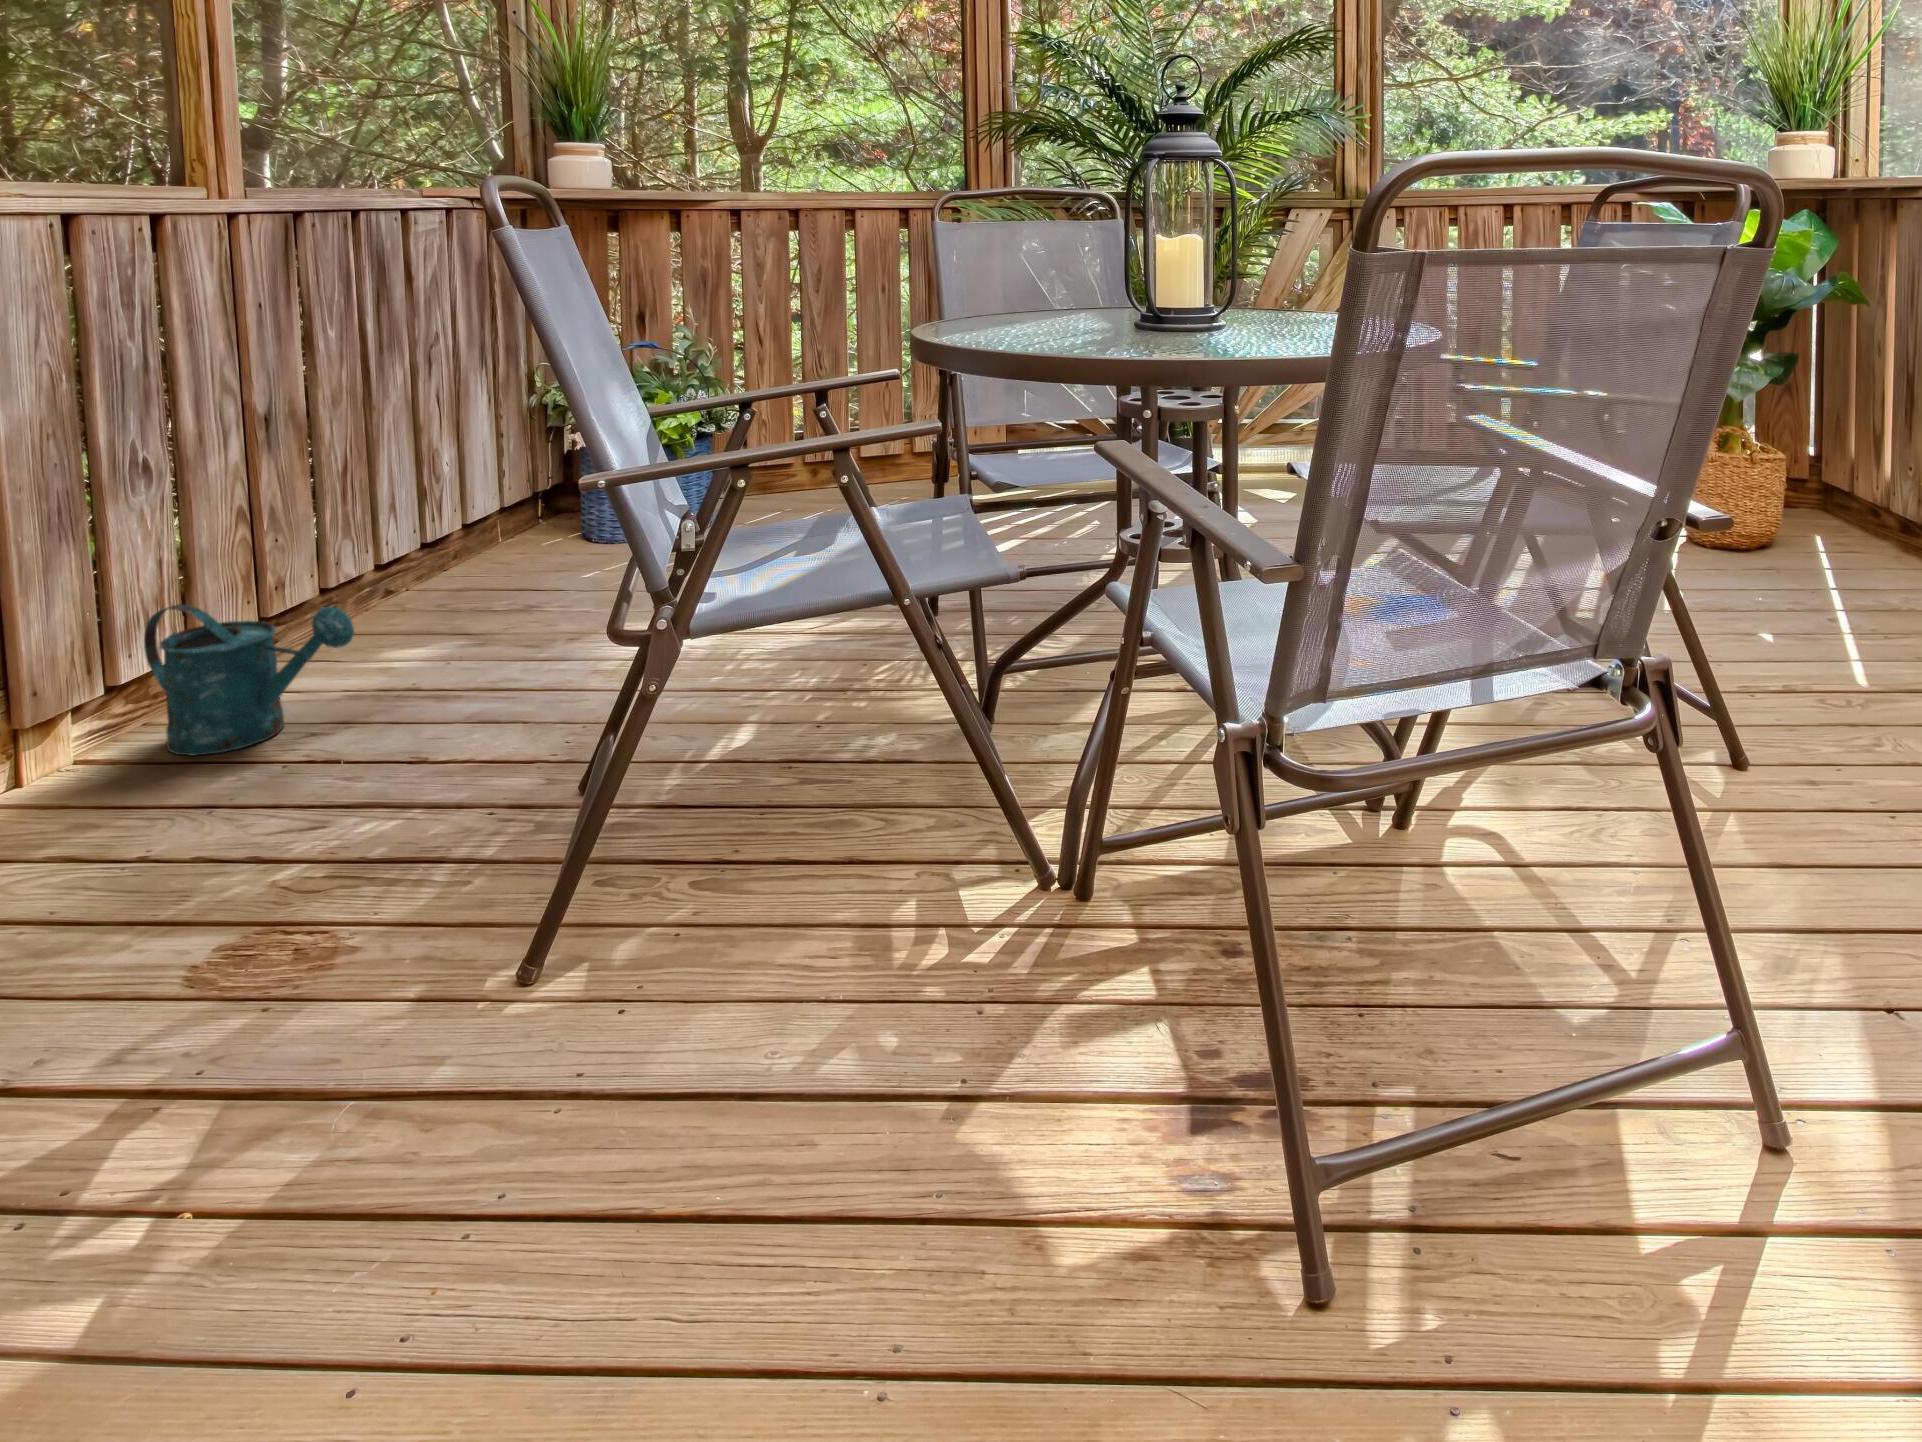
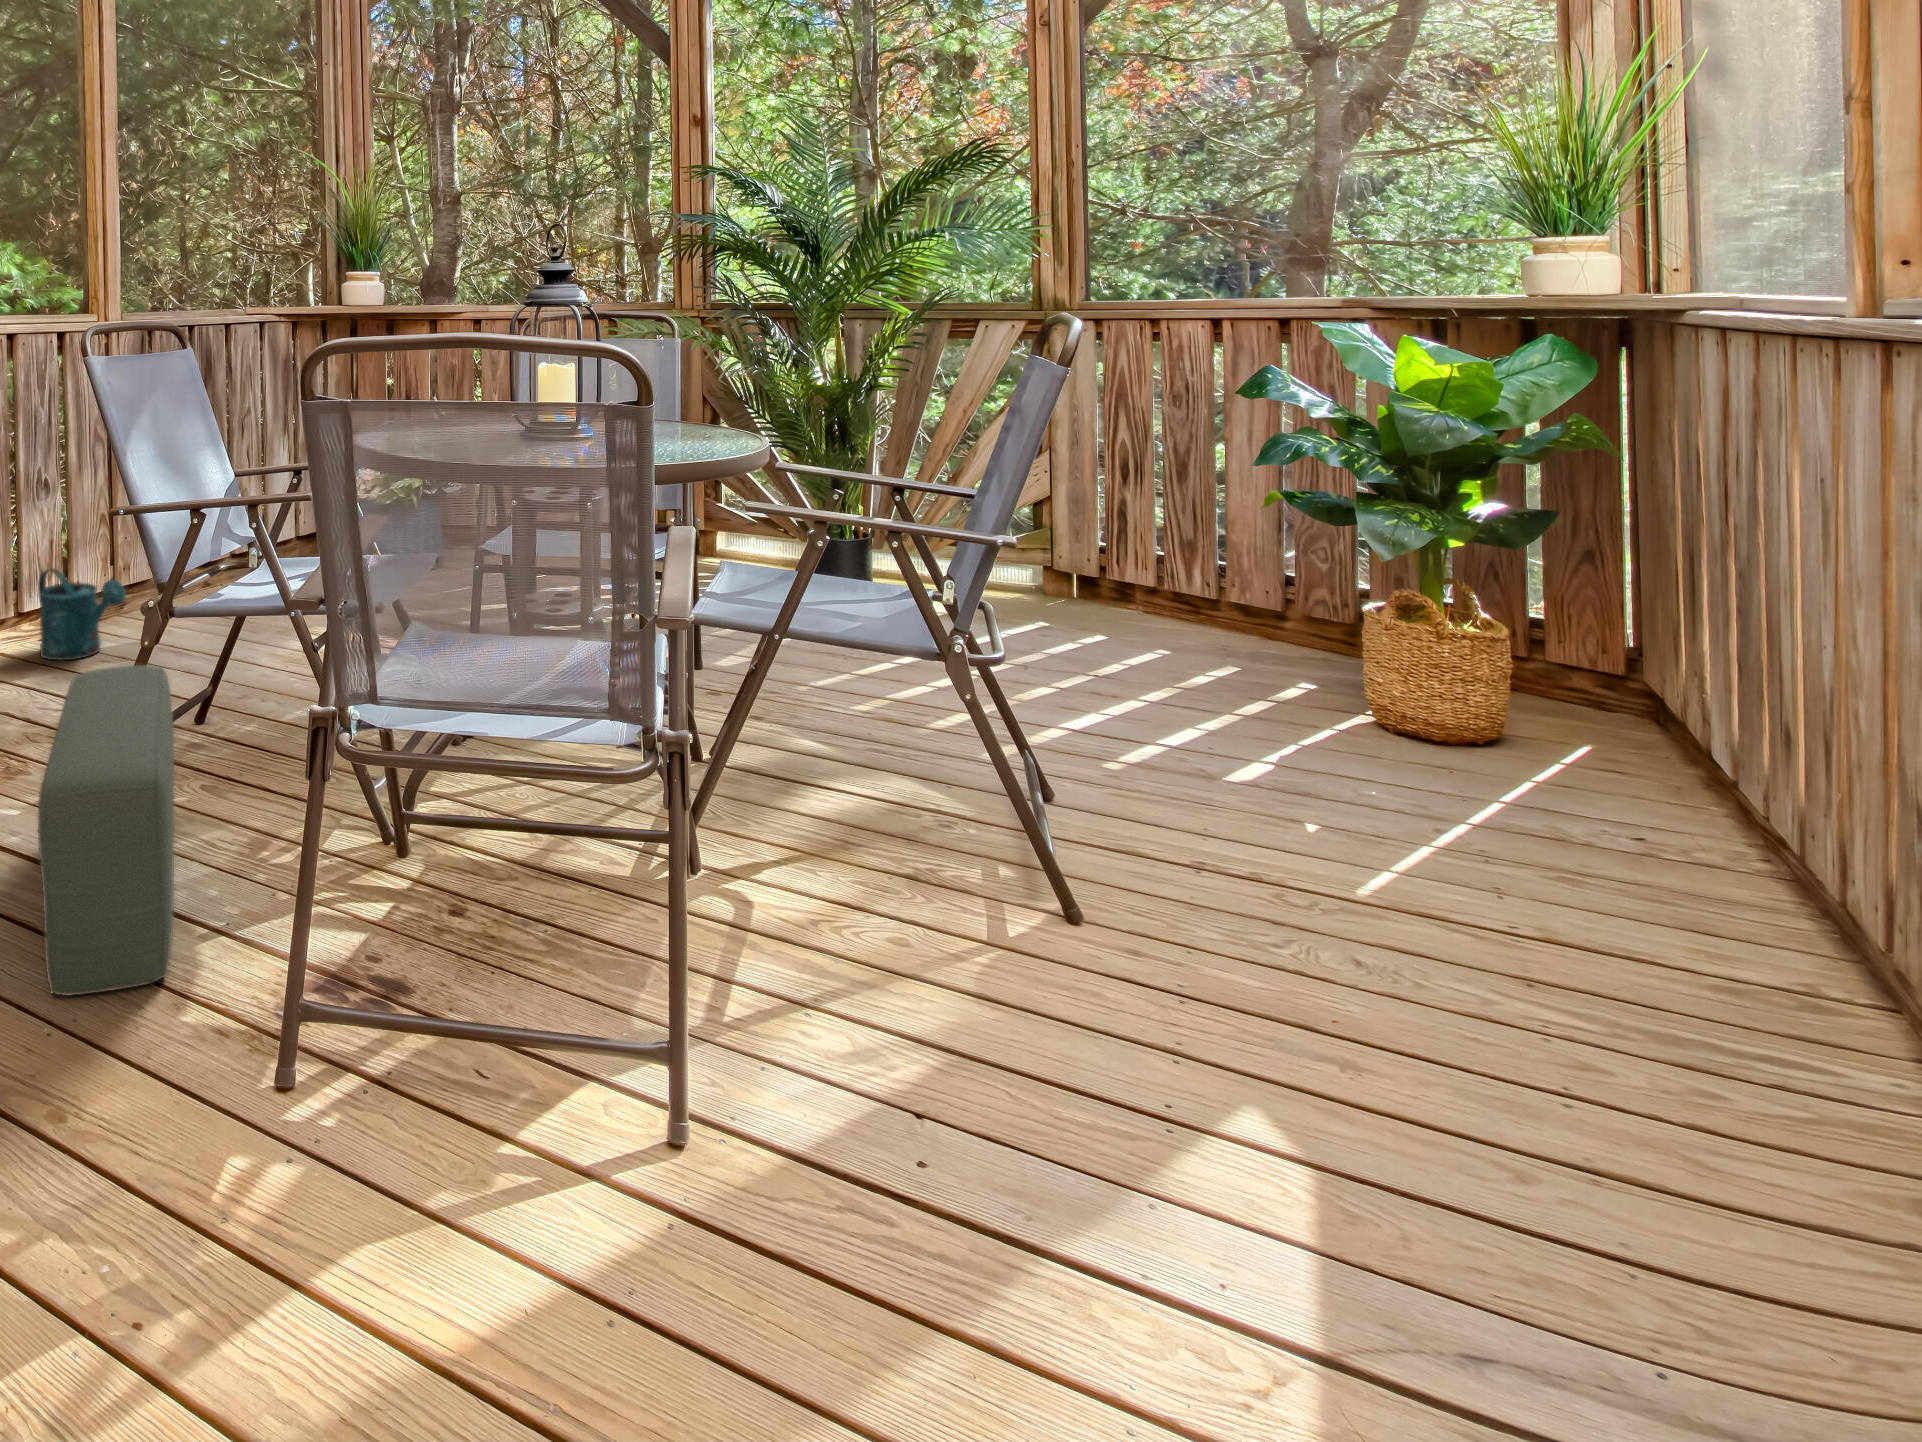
pouf: none [546,716,994,1316] -> present [38,665,174,995]

